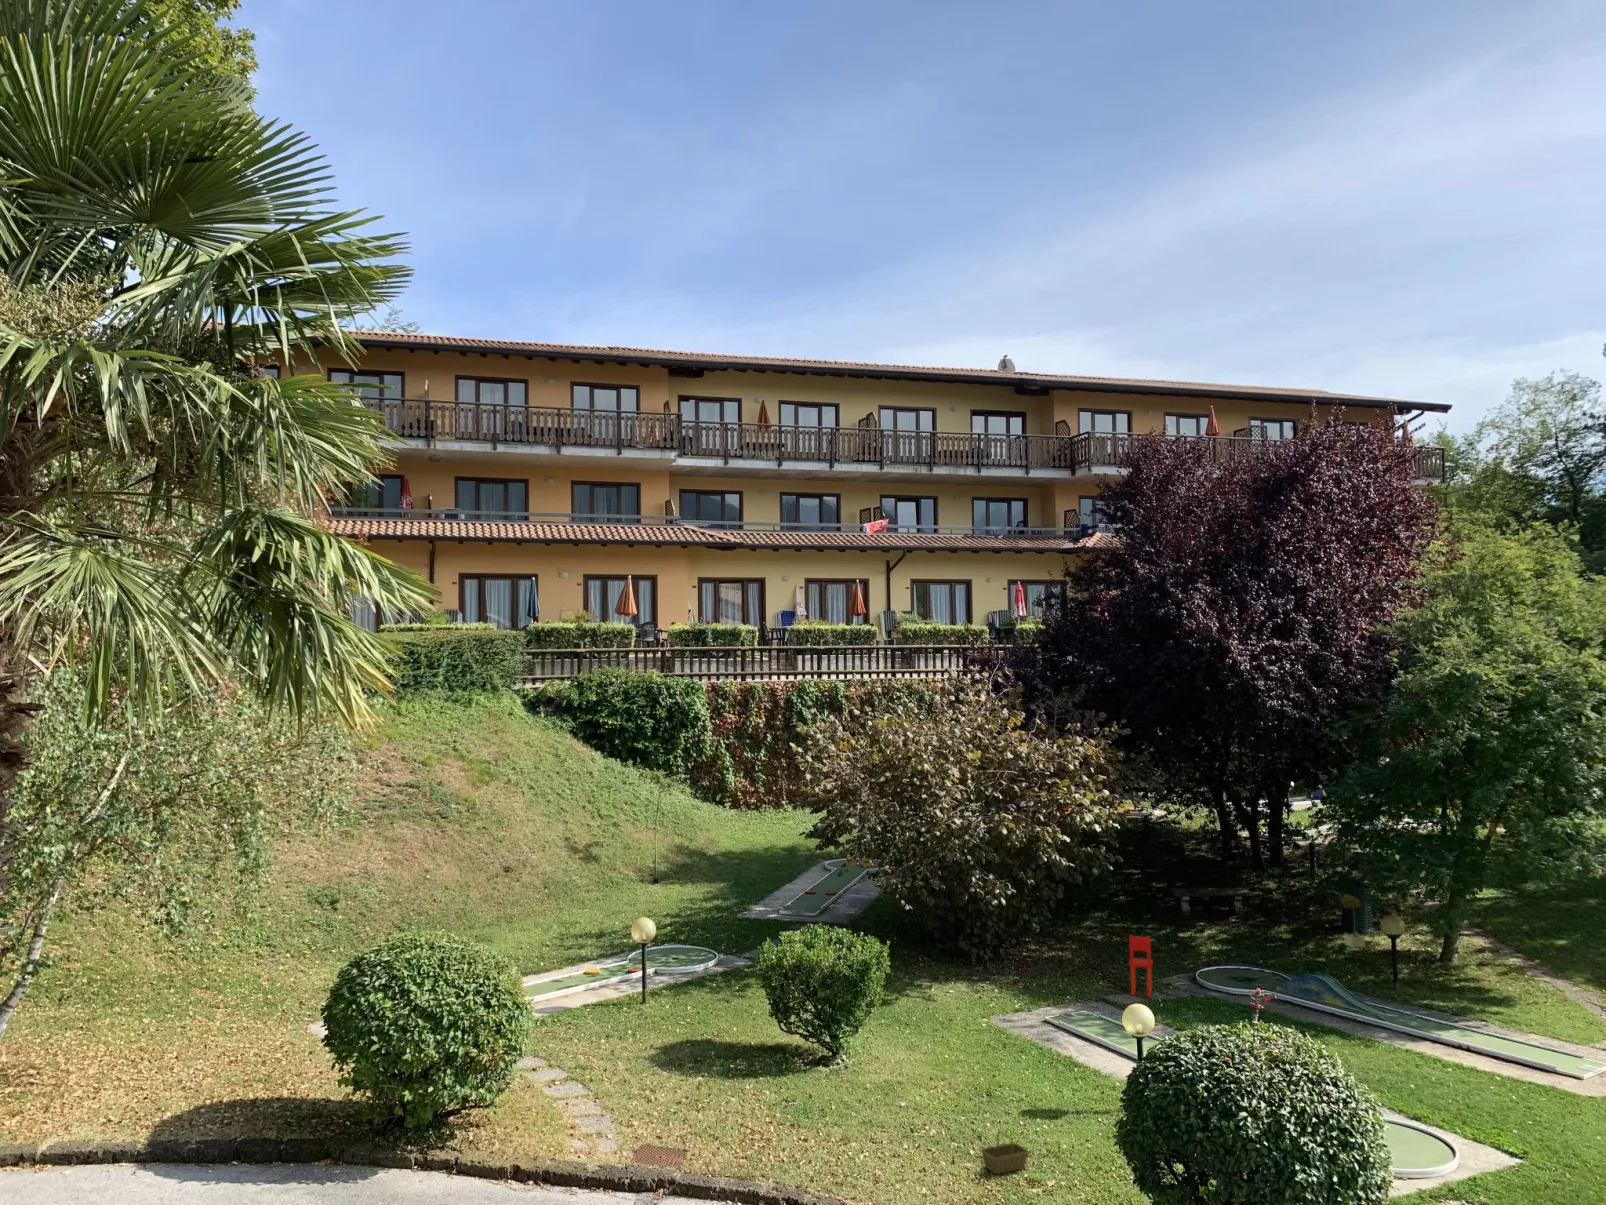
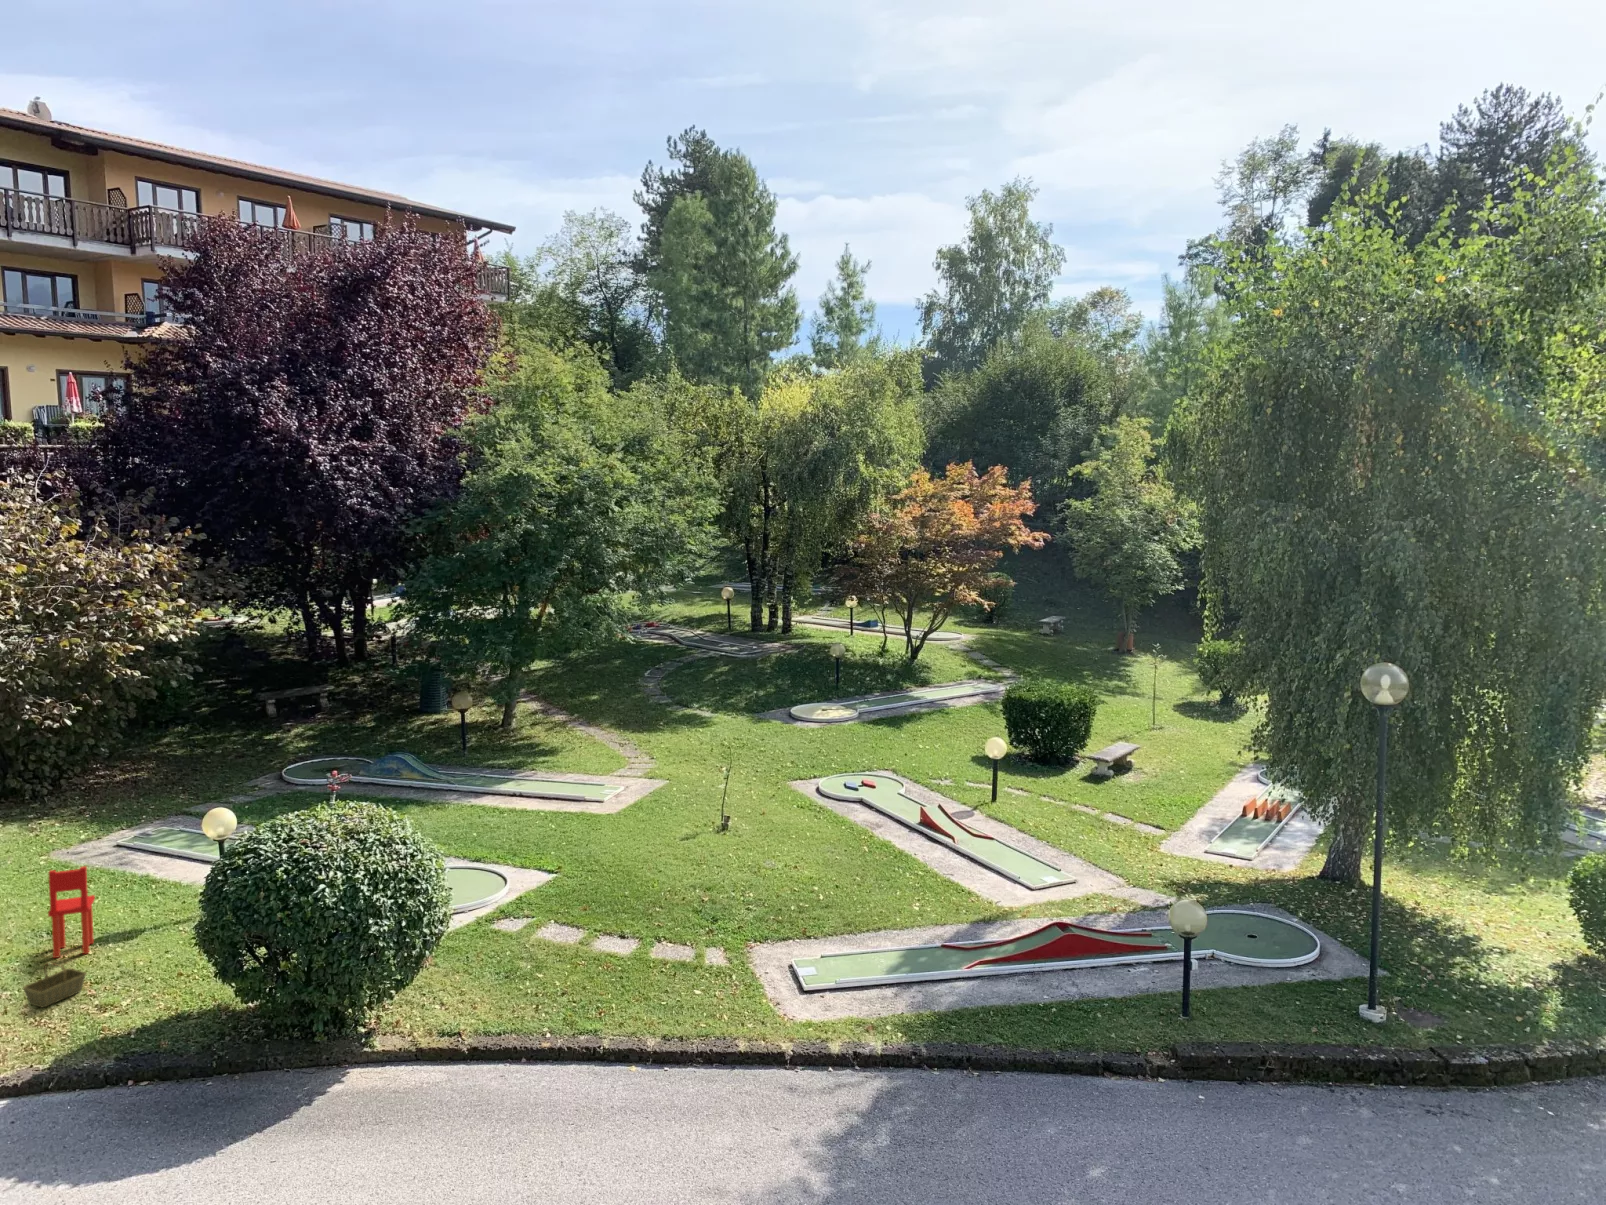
potted tree: present [1342,895,1365,948] -> none [409,677,427,719]
chair: present [1129,935,1153,997] -> present [48,867,95,958]

